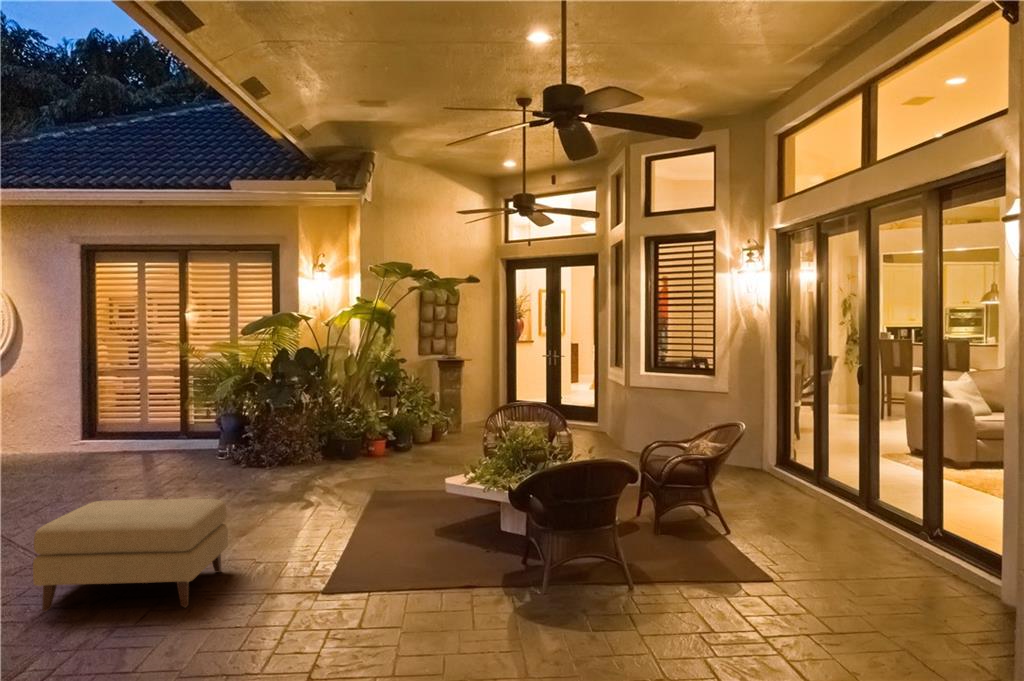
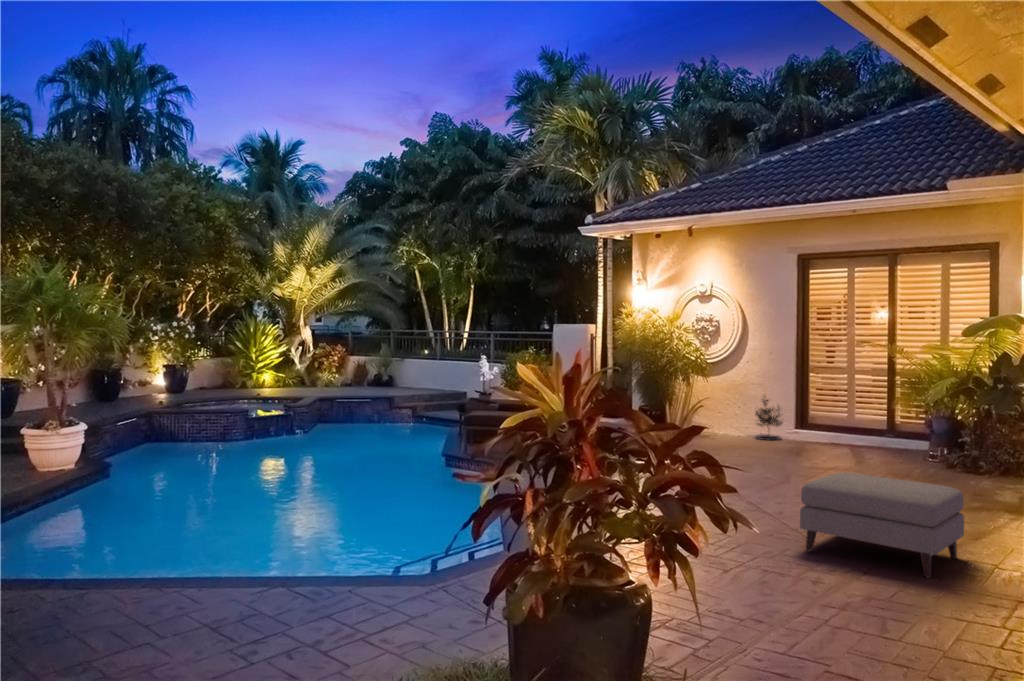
potted tree: none [25,404,66,459] -> present [756,399,783,440]

